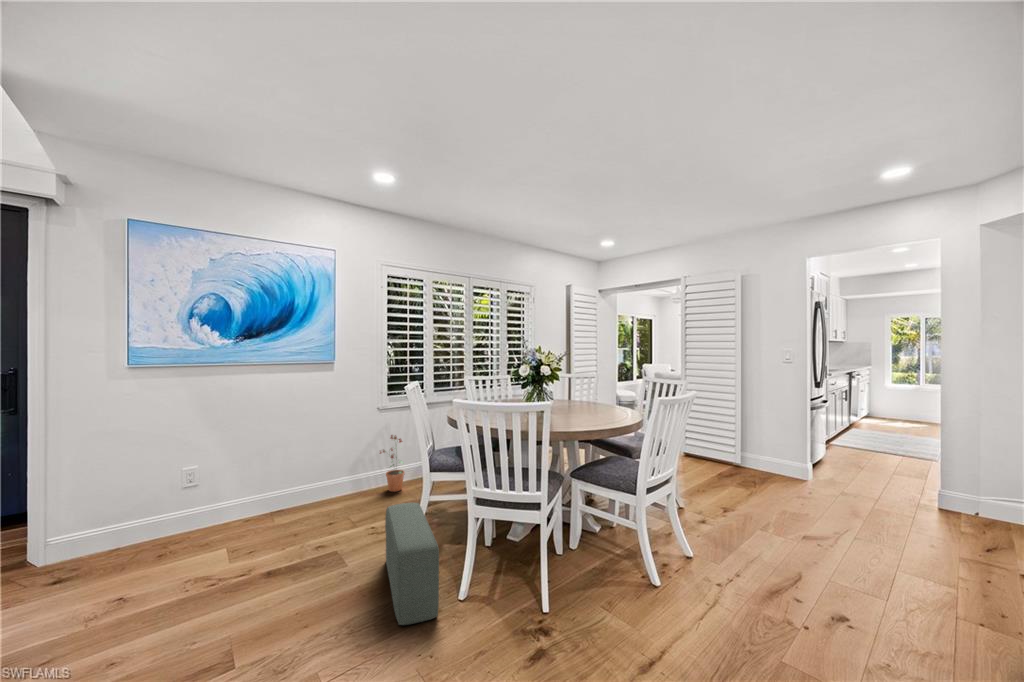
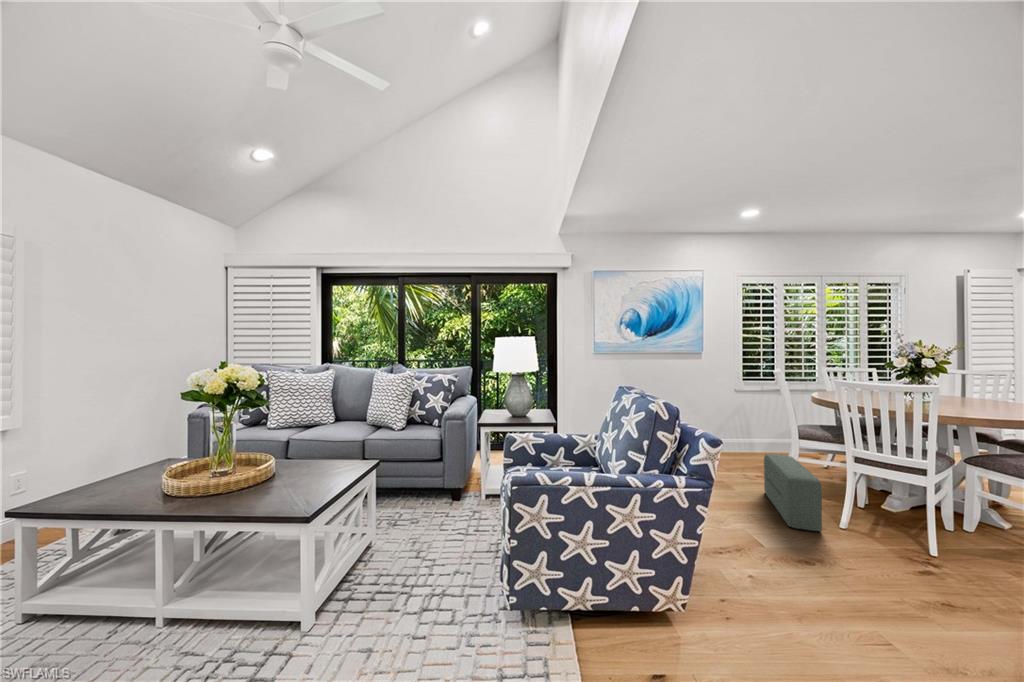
potted plant: present [380,435,405,492] -> none [739,410,764,454]

